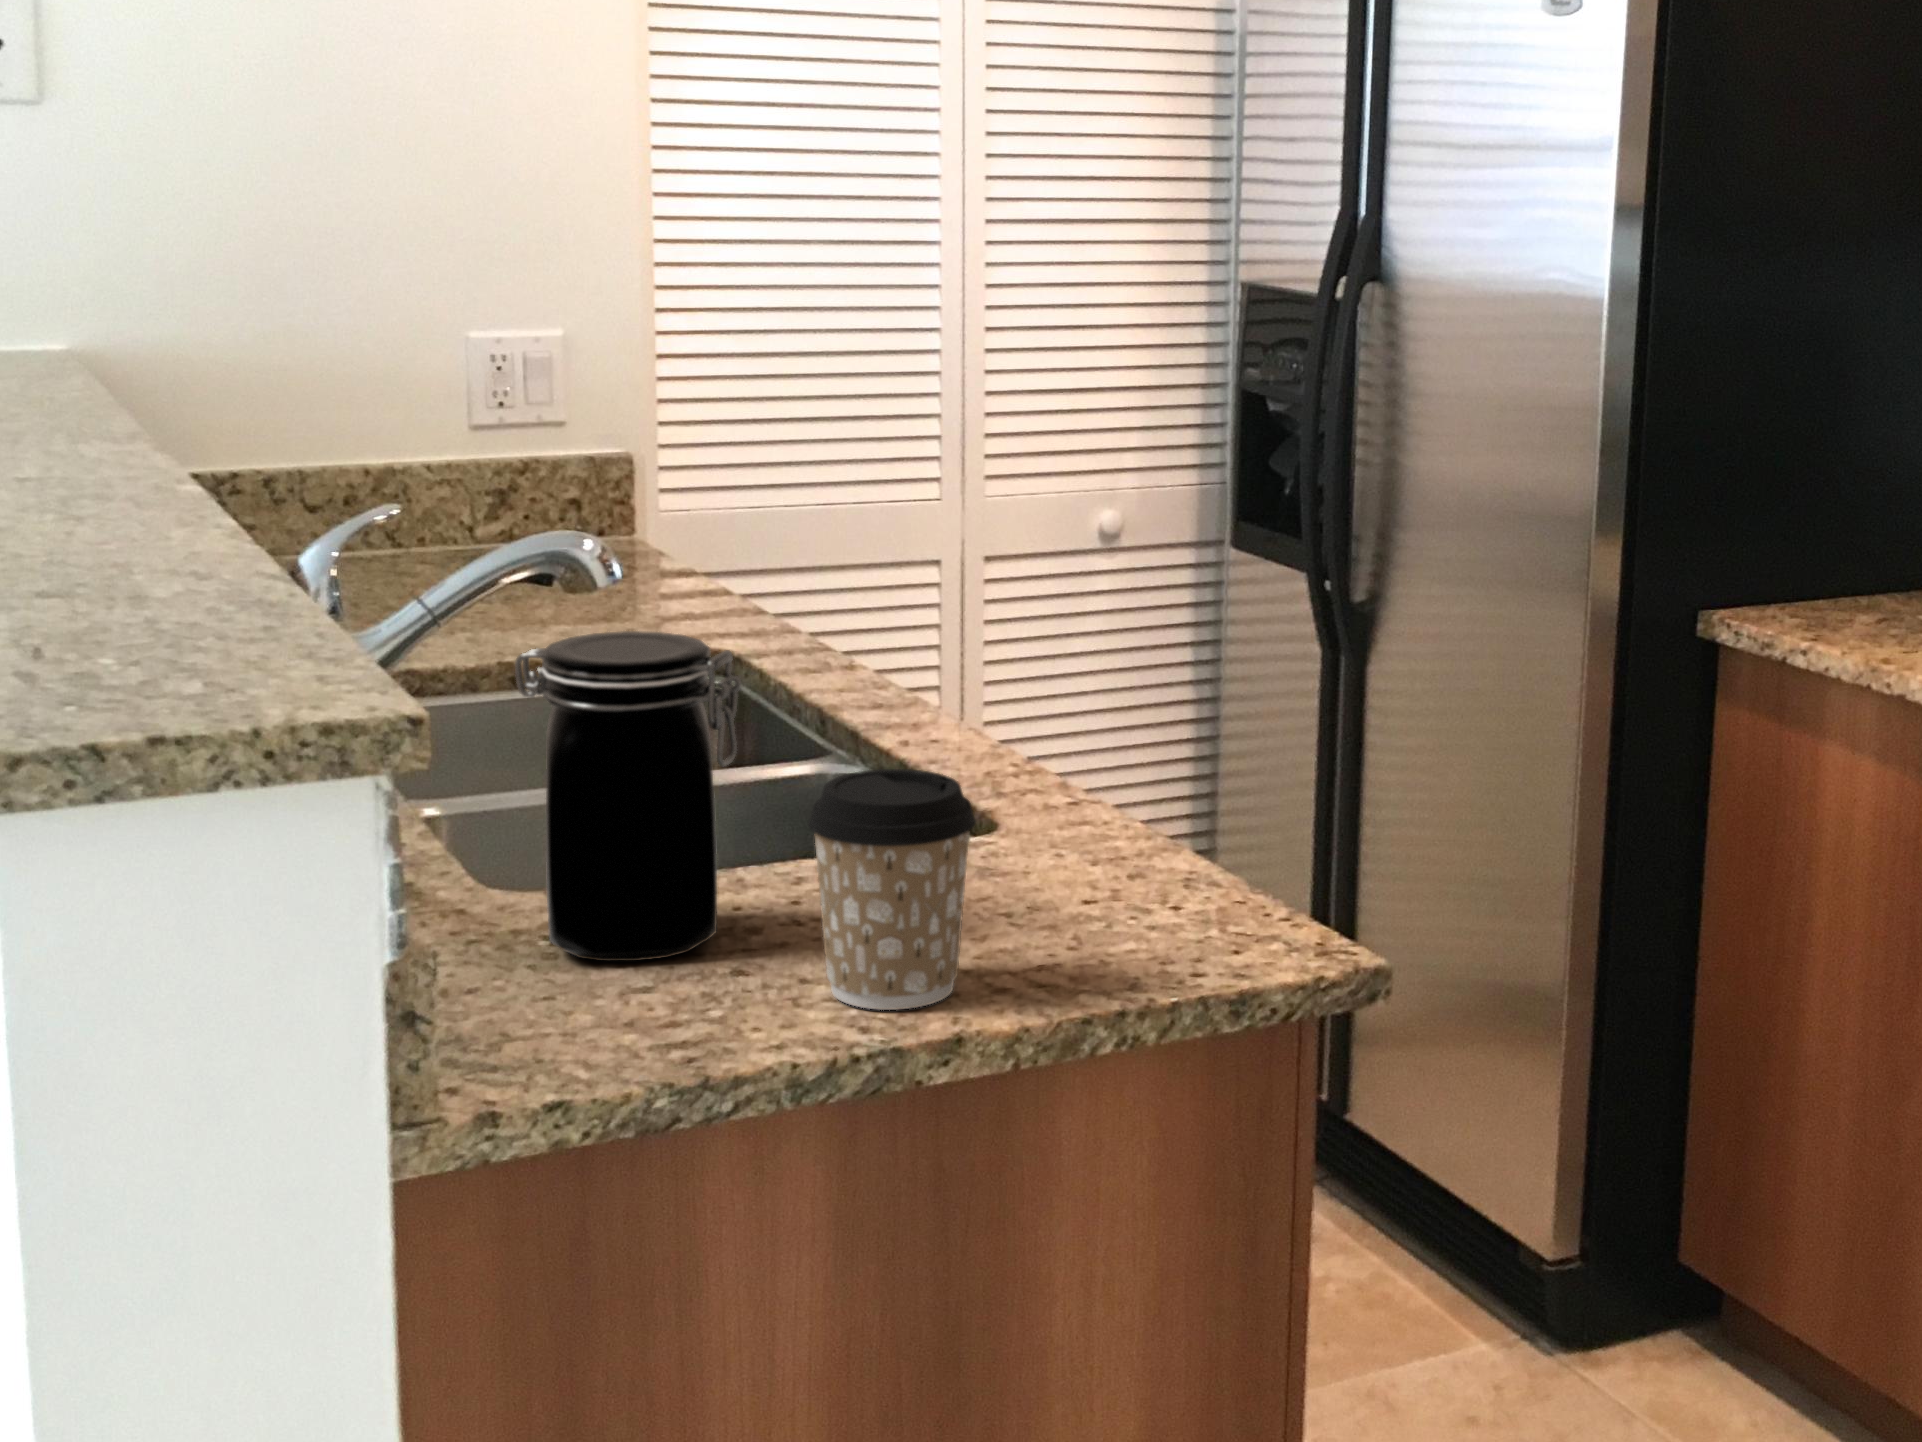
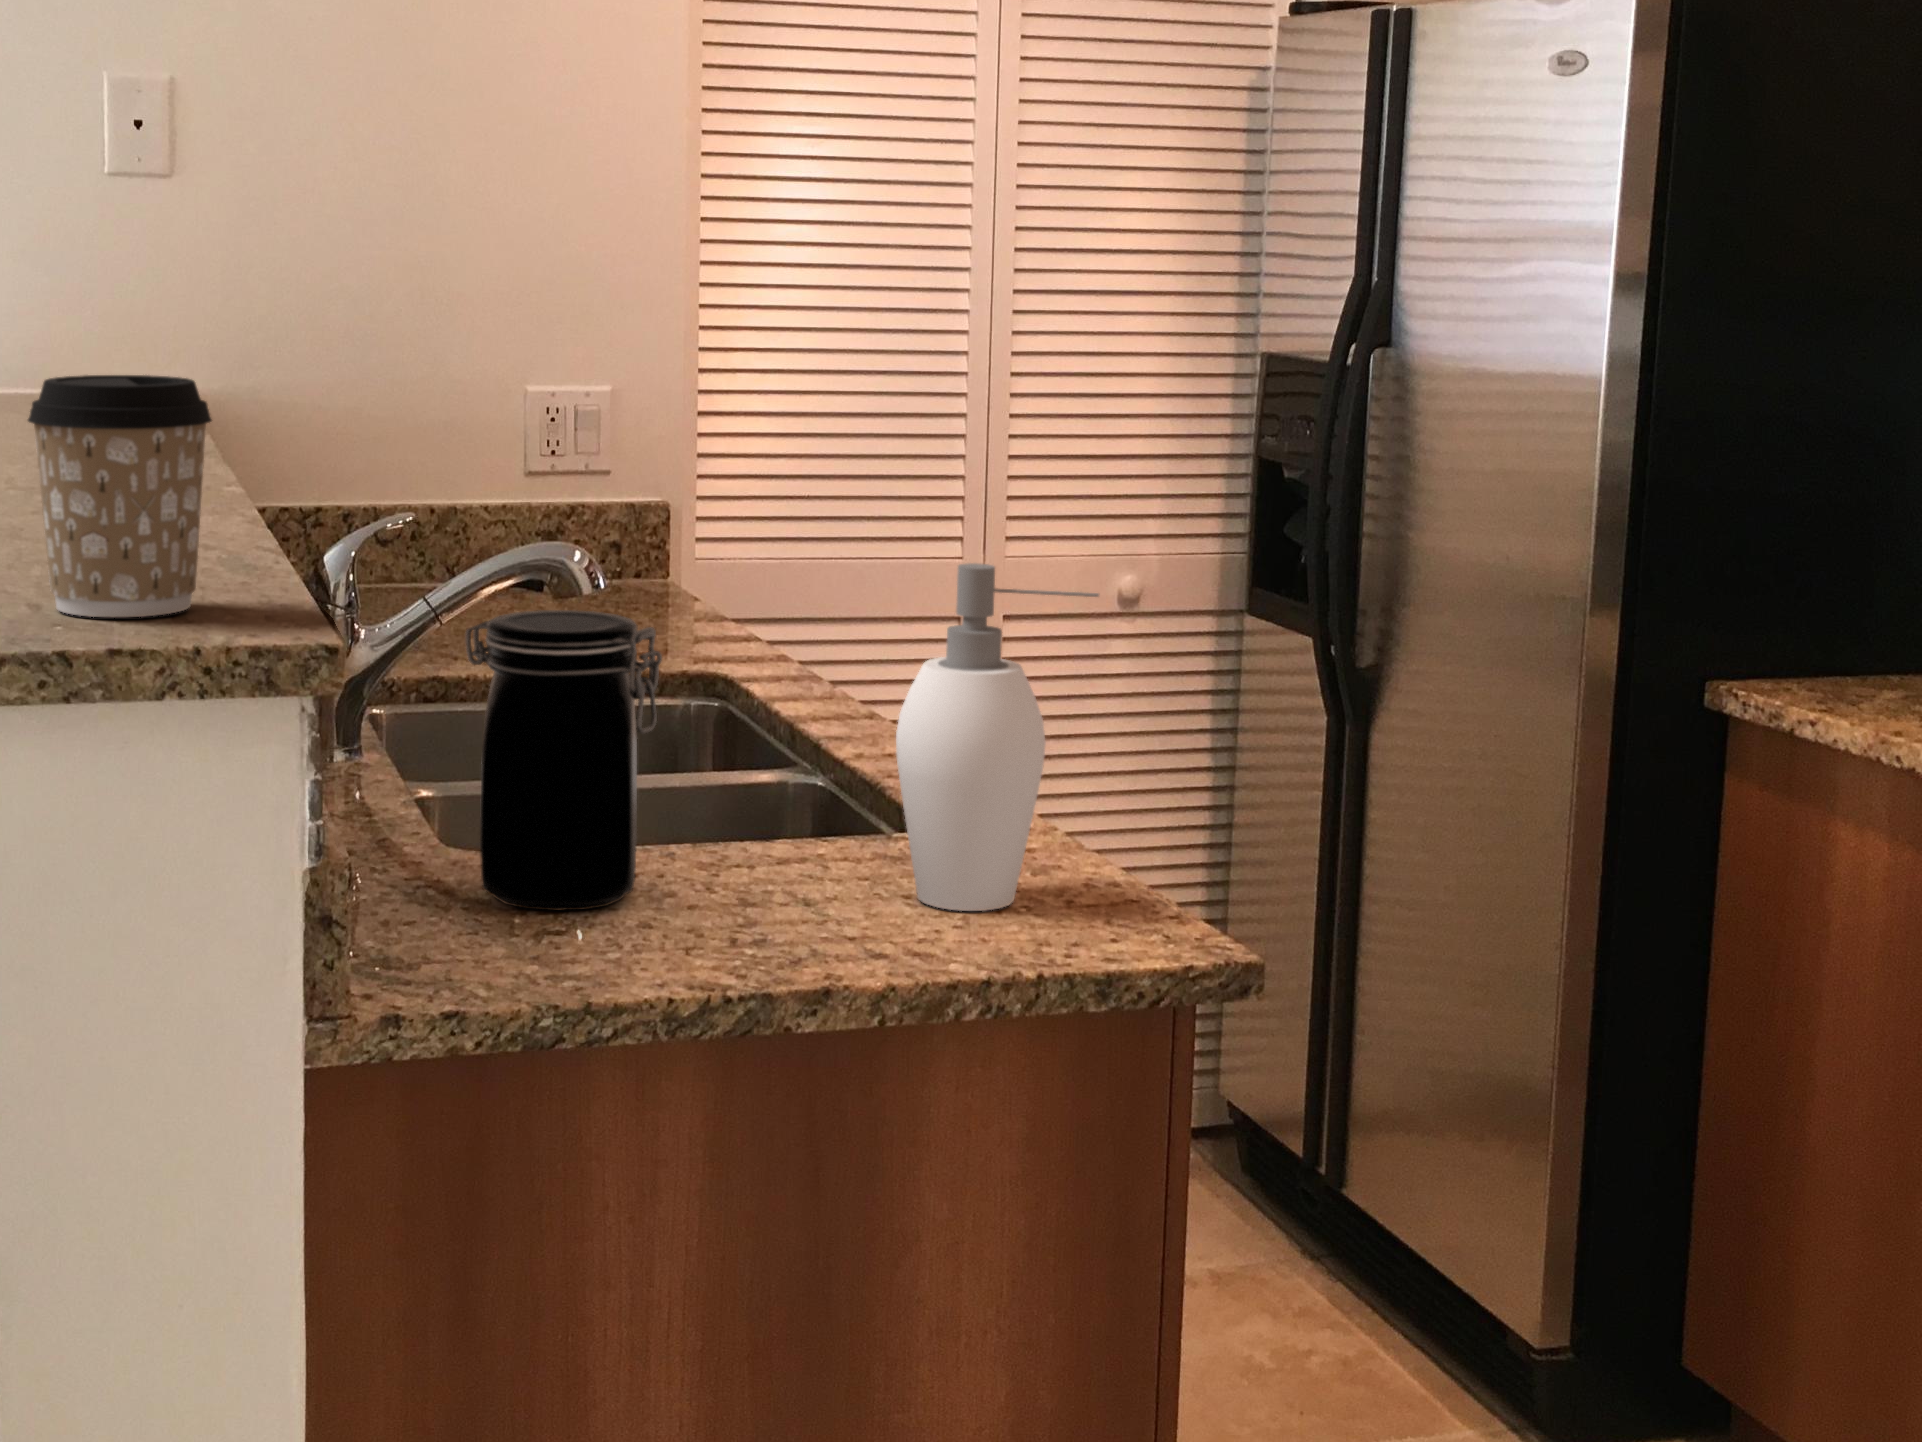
soap dispenser: none [990,566,1201,930] -> present [896,563,1099,911]
coffee cup: present [808,769,976,1010] -> present [28,375,212,617]

